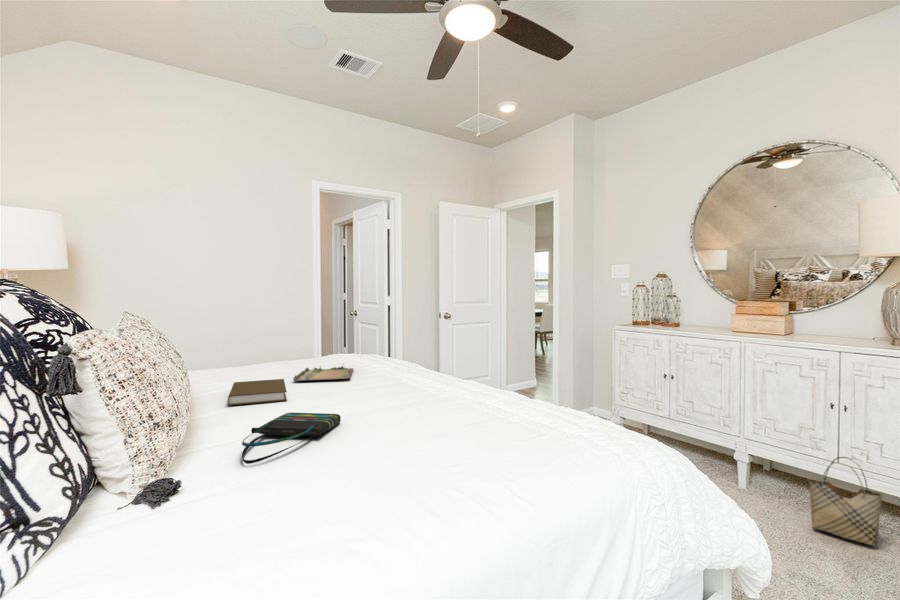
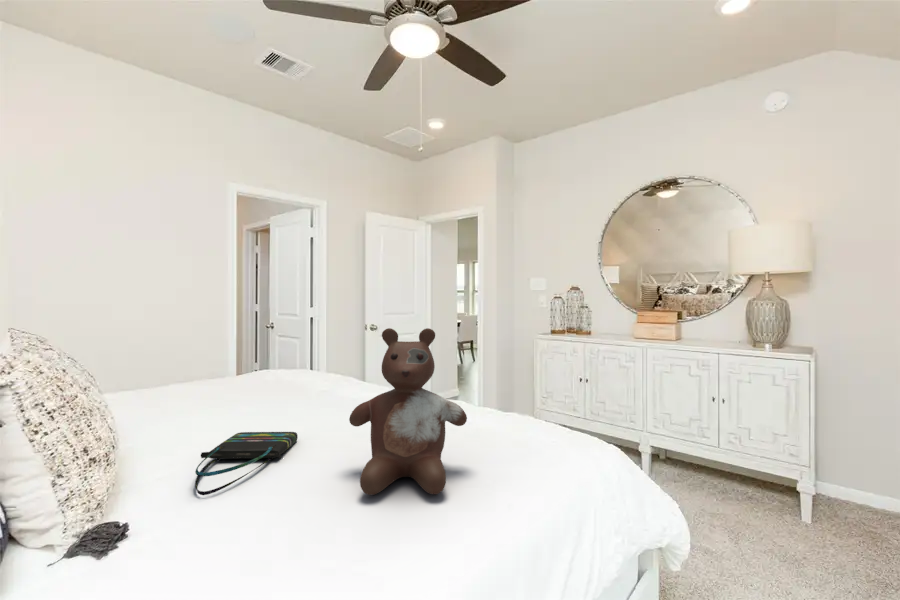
stuffed bear: none [381,311,498,476] -> present [349,328,467,495]
tray: present [293,366,353,381] -> none [235,374,297,396]
book: present [228,379,287,405] -> none [165,393,232,426]
woven basket: present [809,457,883,546] -> none [699,444,755,517]

